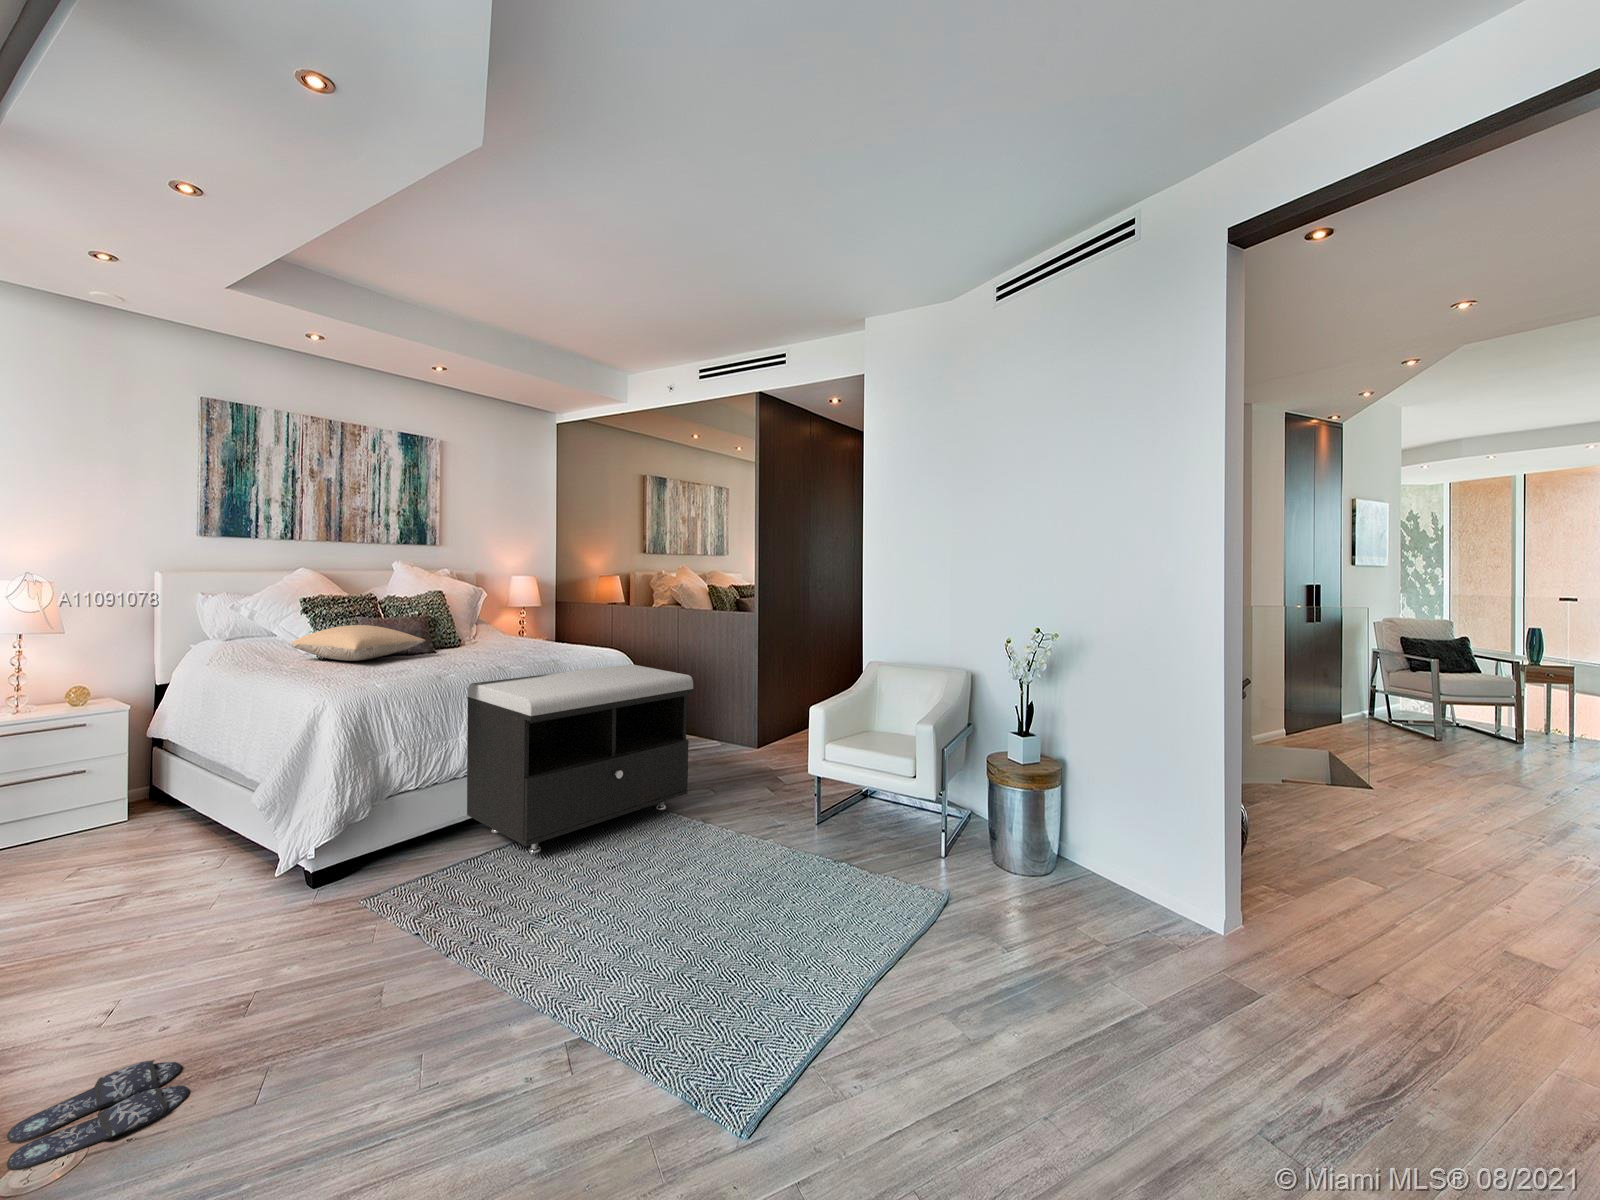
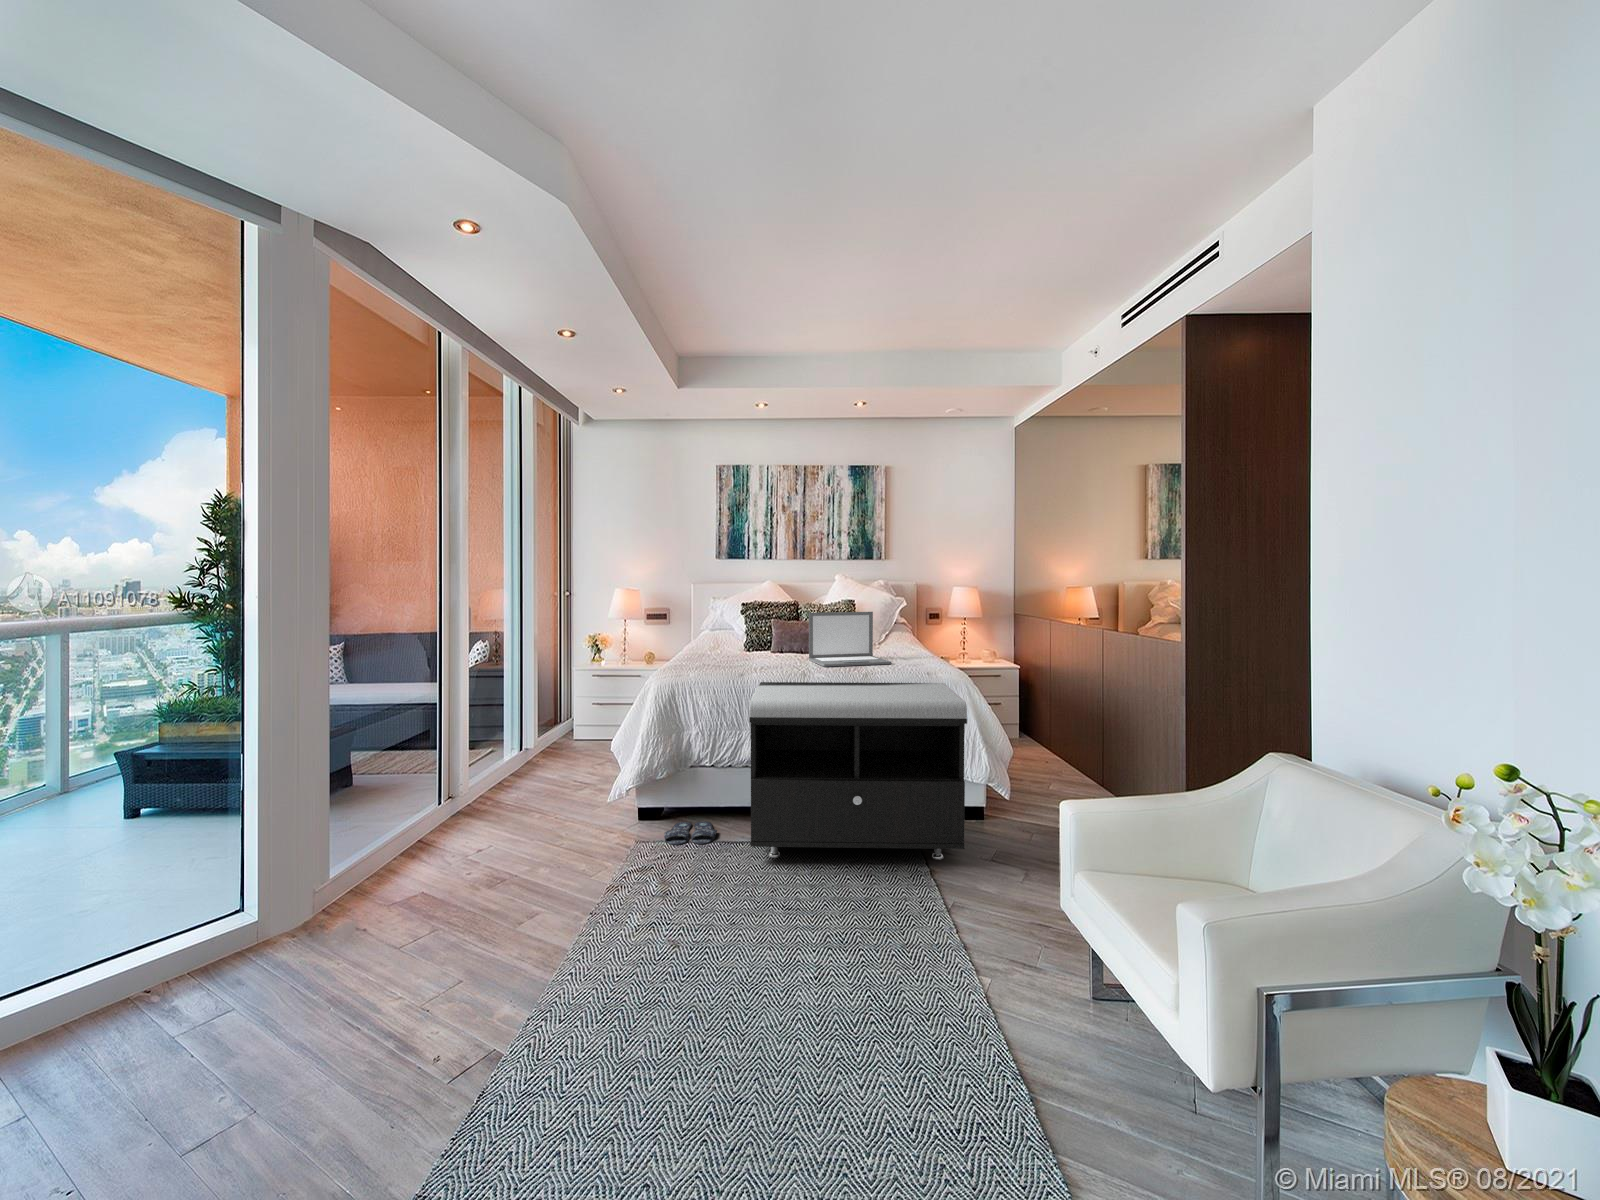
laptop: none [460,603,553,661] -> present [809,612,892,667]
pillow: present [291,625,425,661] -> none [703,627,786,656]
slippers: present [7,1060,189,1170] -> present [664,821,717,845]

